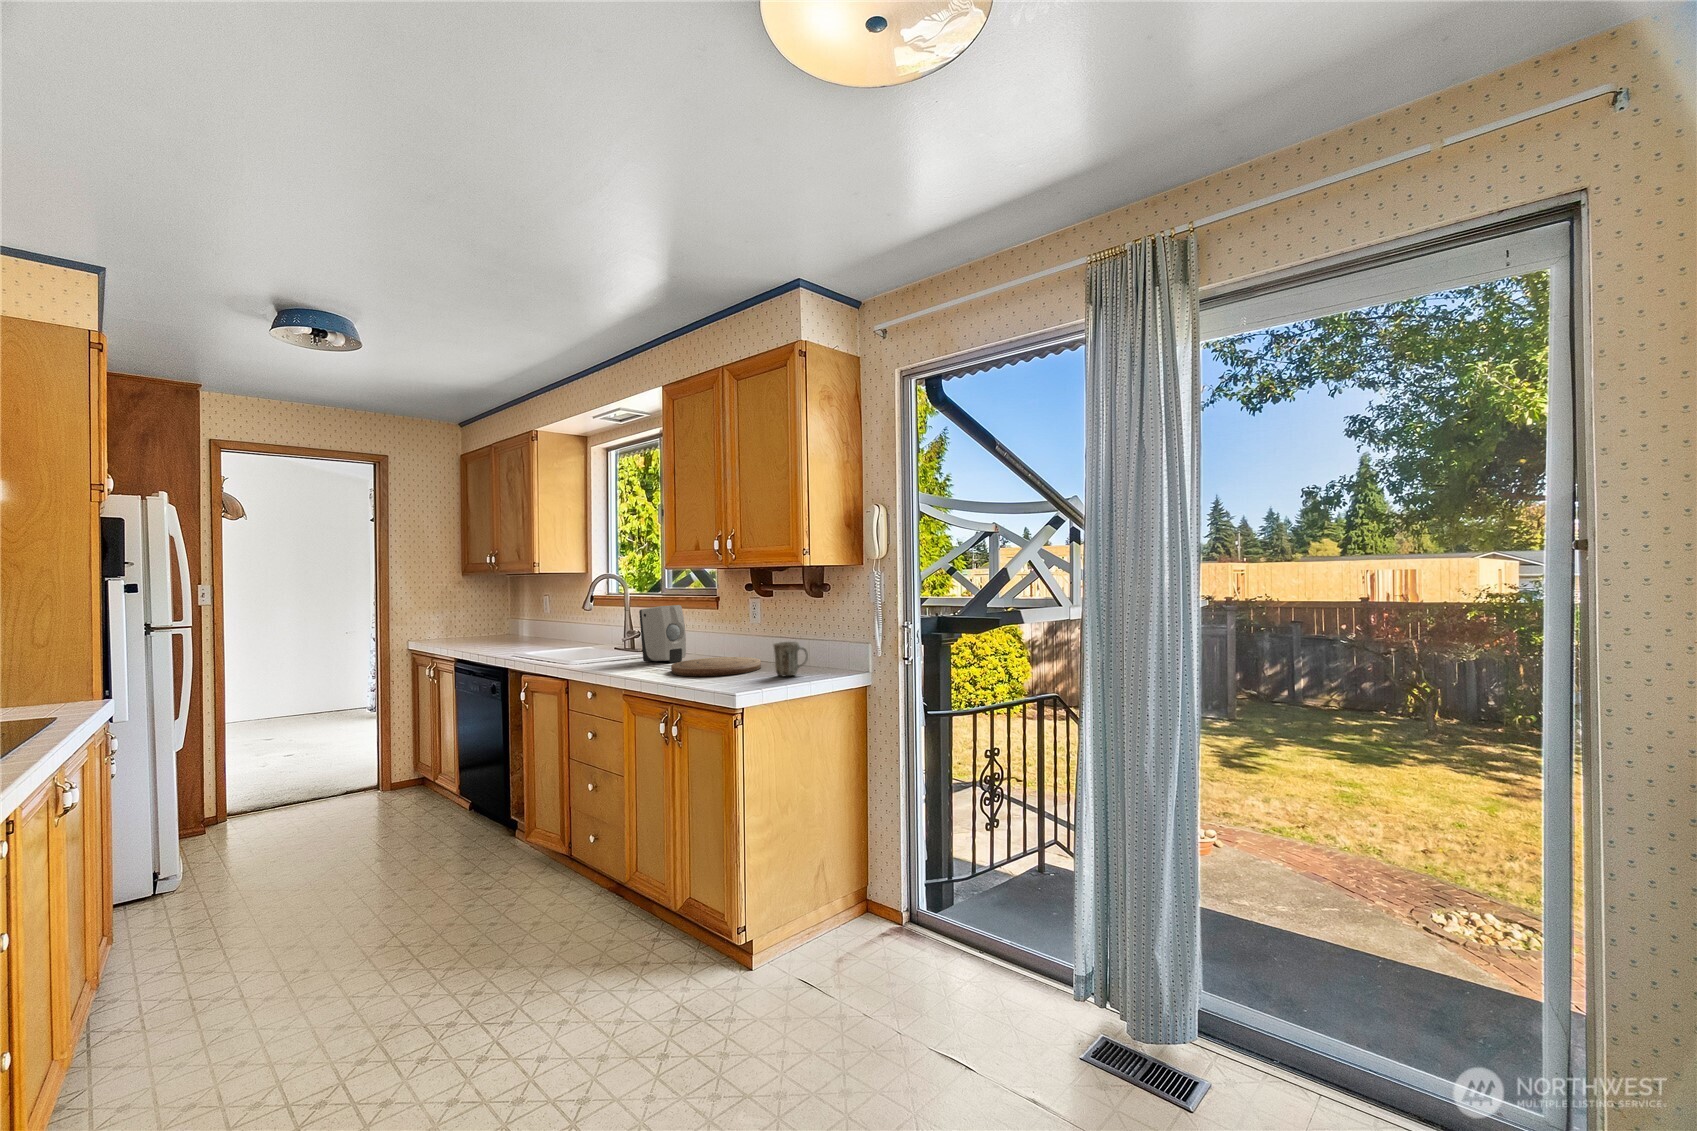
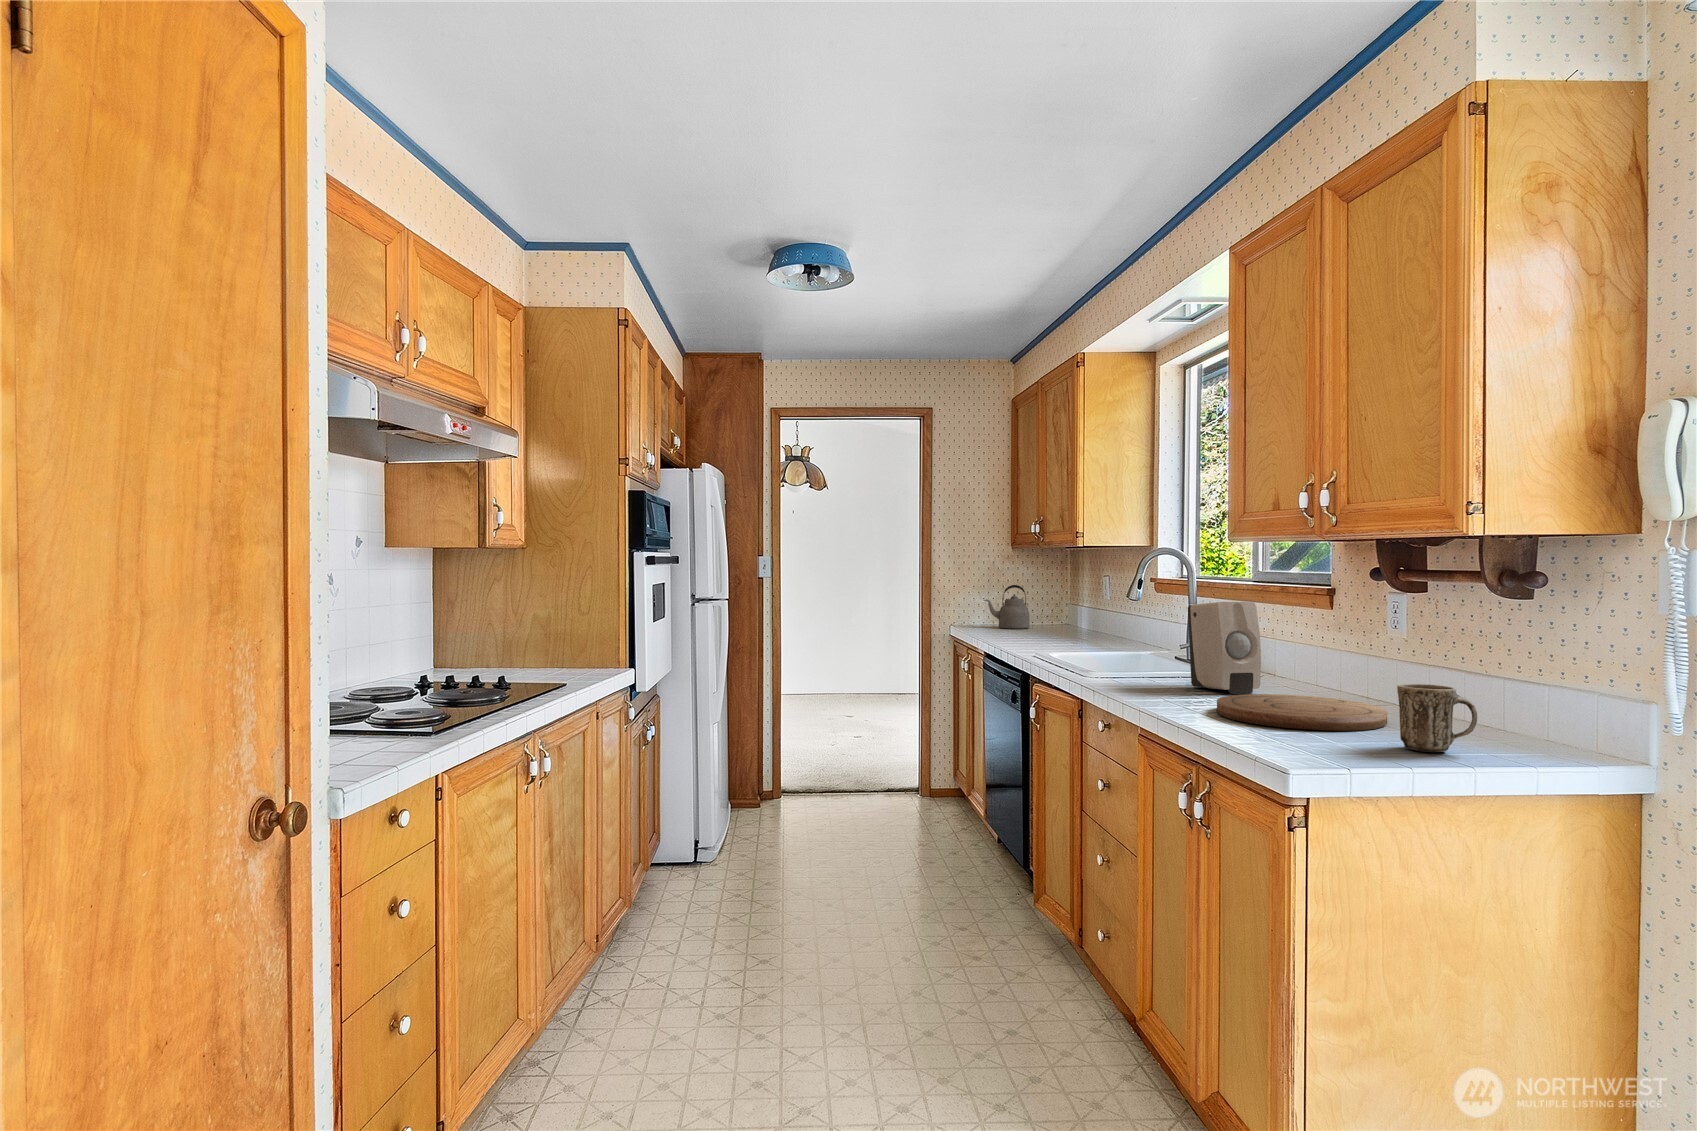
kettle: none [441,604,483,639] -> present [984,585,1030,629]

